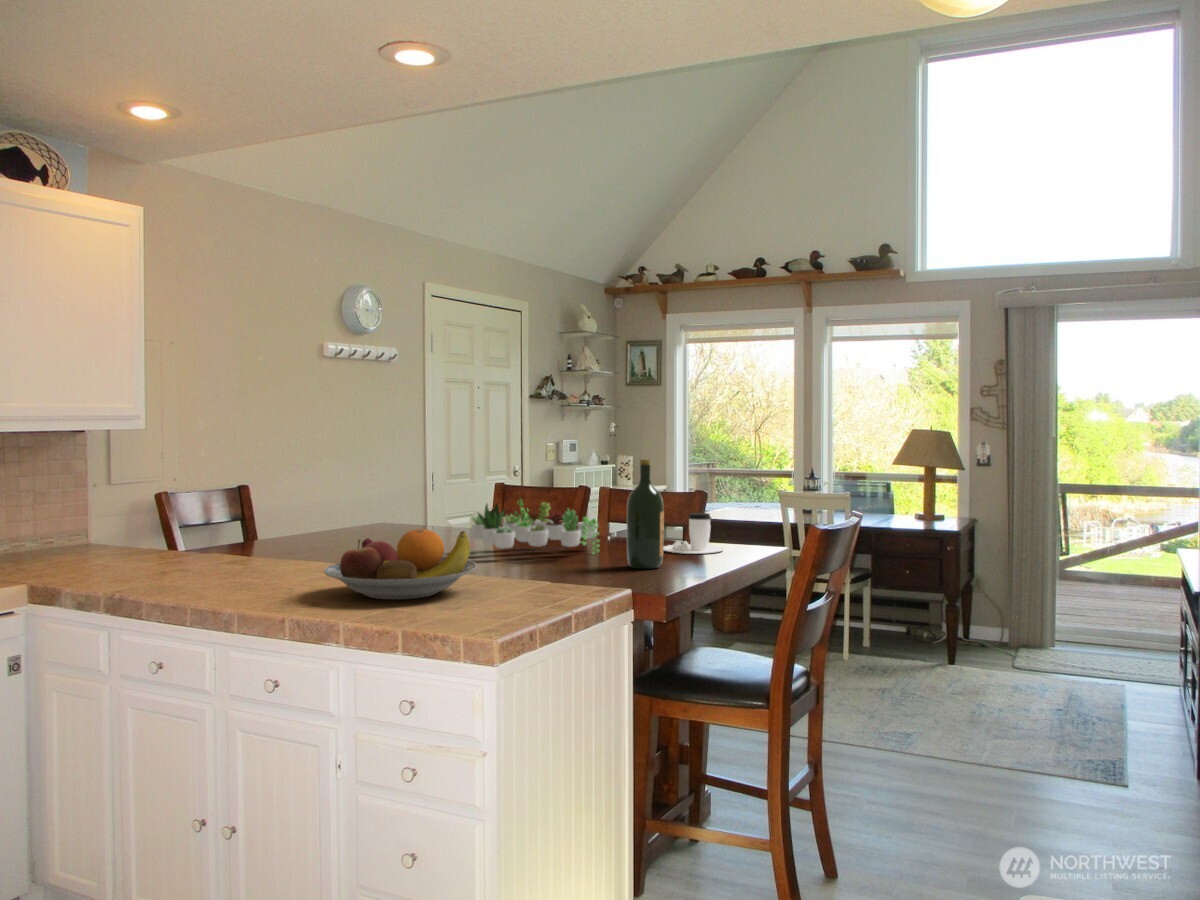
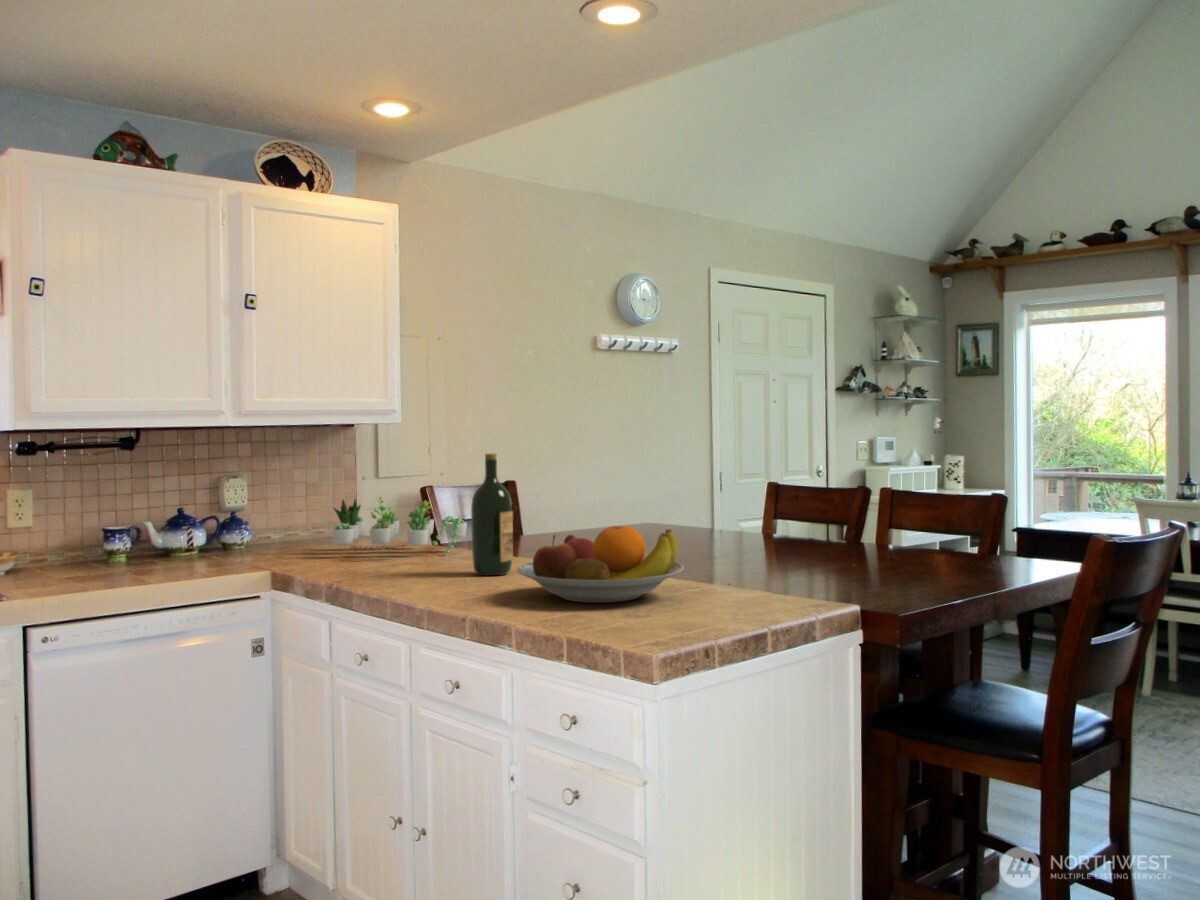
wine bottle: present [627,459,664,569] -> present [471,454,513,576]
succulent plant: present [471,500,599,554] -> present [332,497,467,556]
coffee cup: present [664,513,724,554] -> none [940,518,1022,568]

